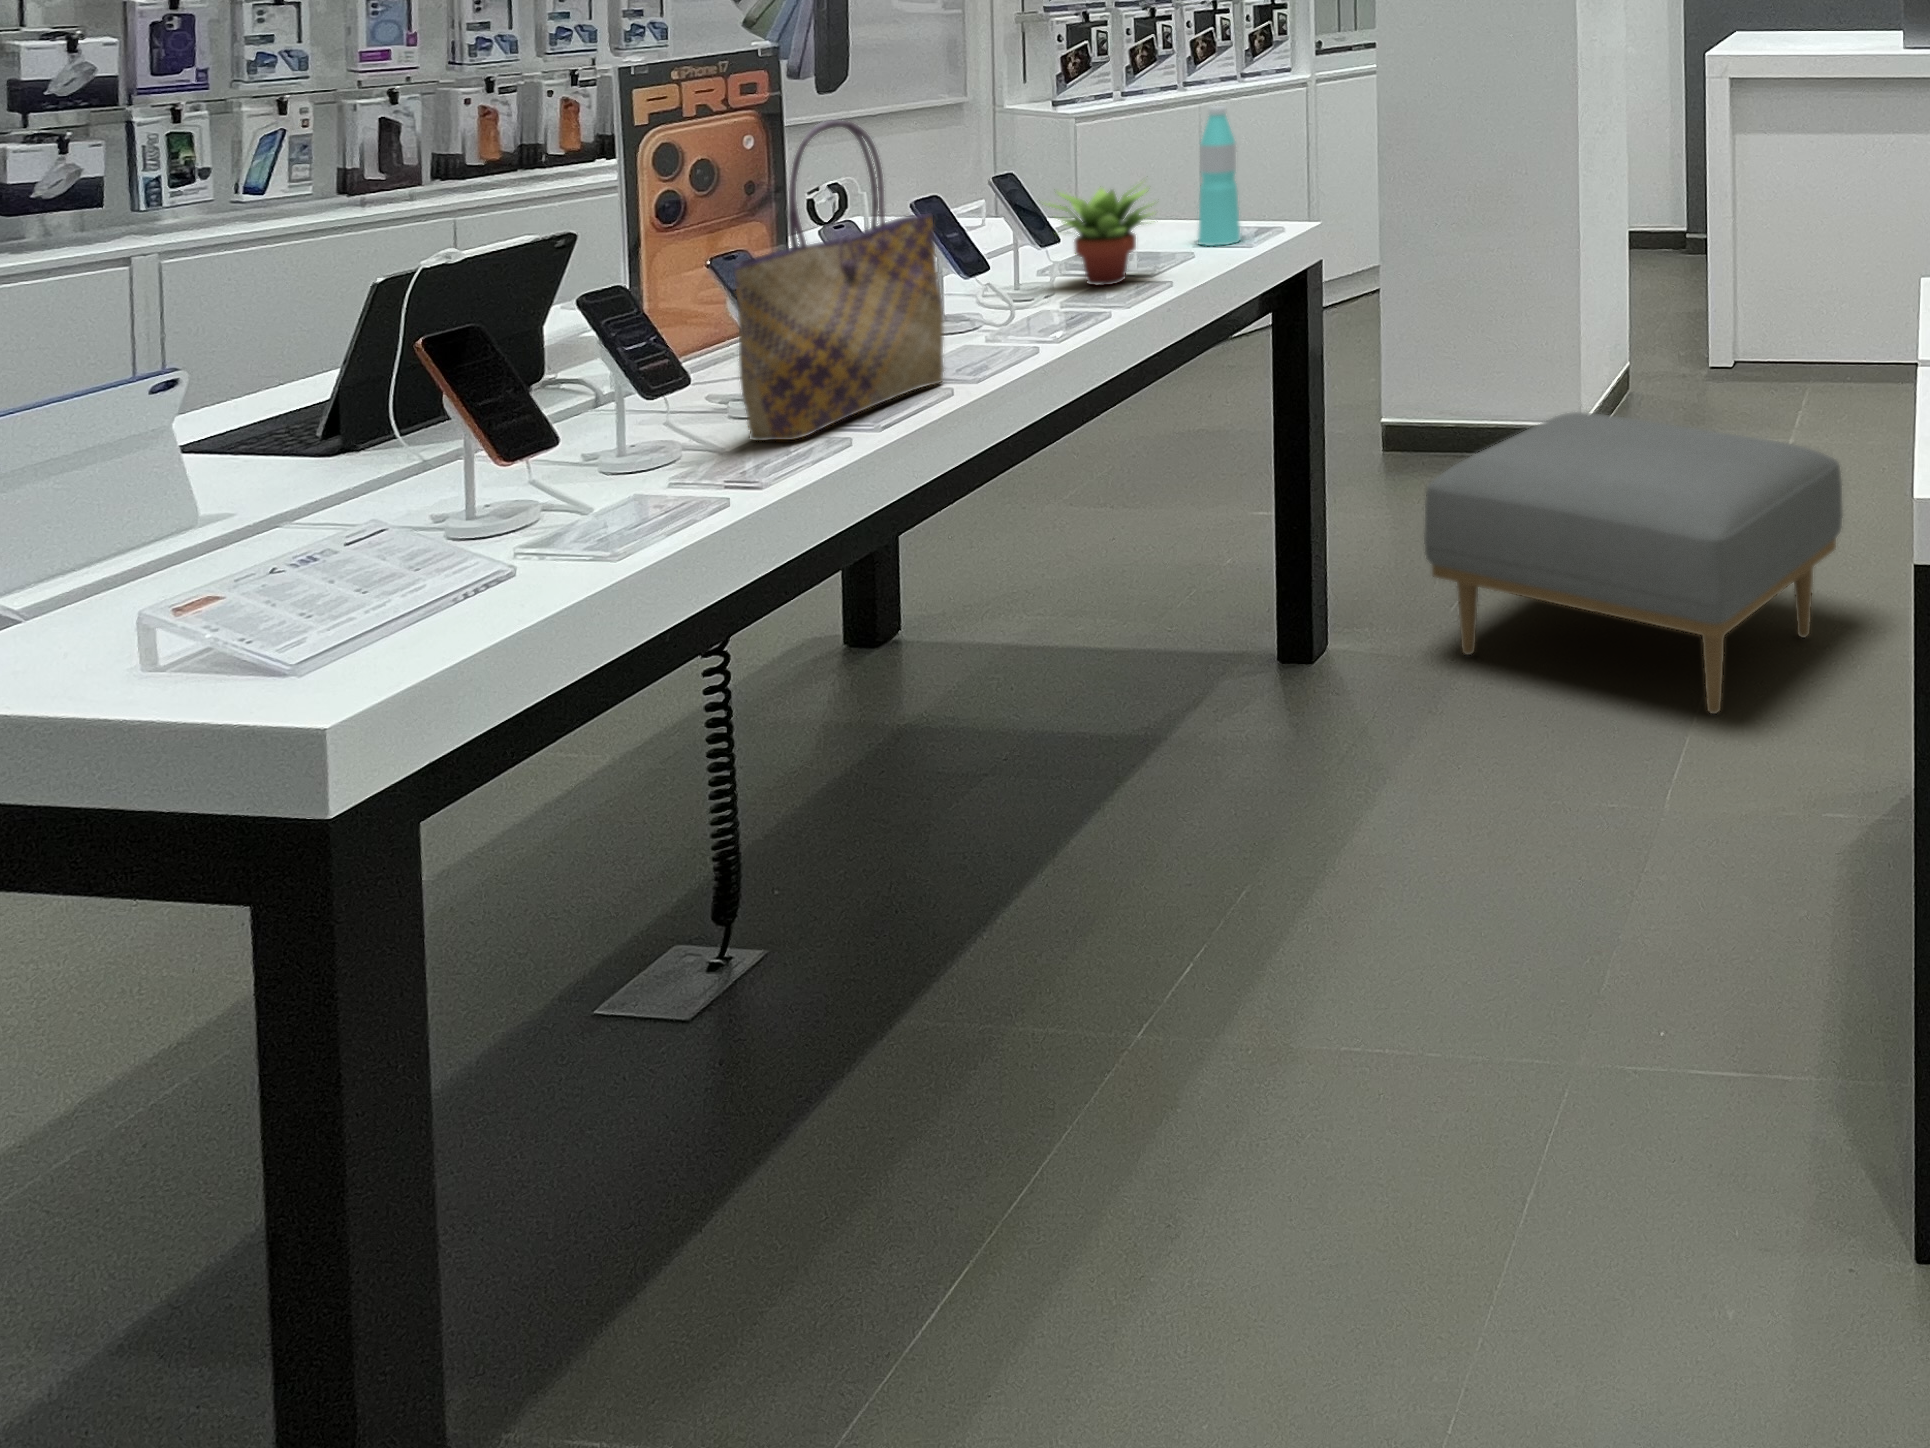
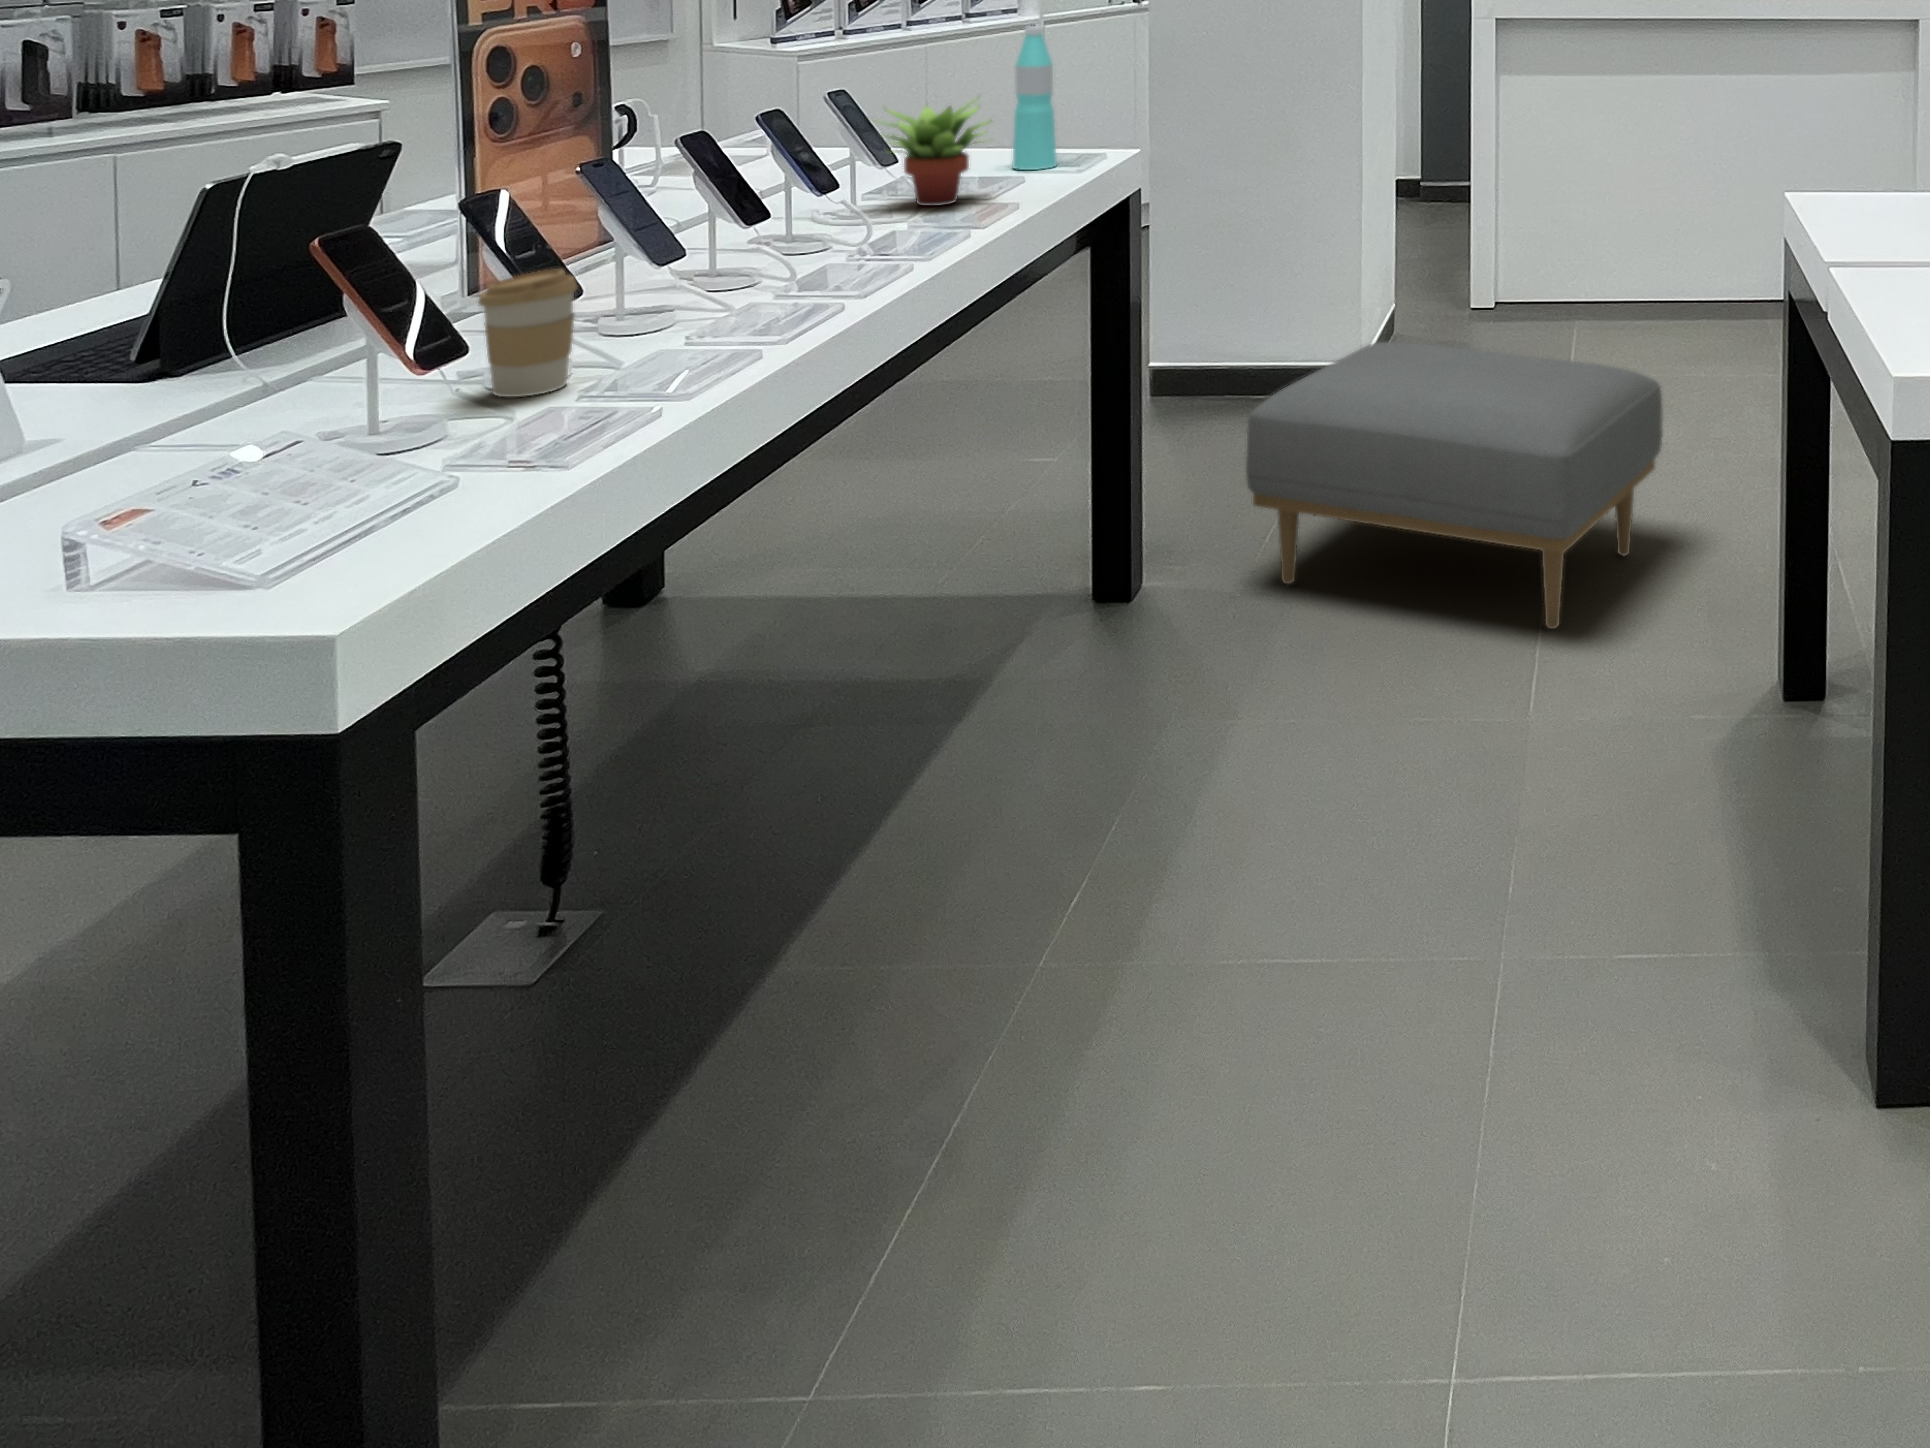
tote bag: present [734,120,943,441] -> none [637,15,826,349]
coffee cup: none [575,368,670,490] -> present [479,270,577,397]

